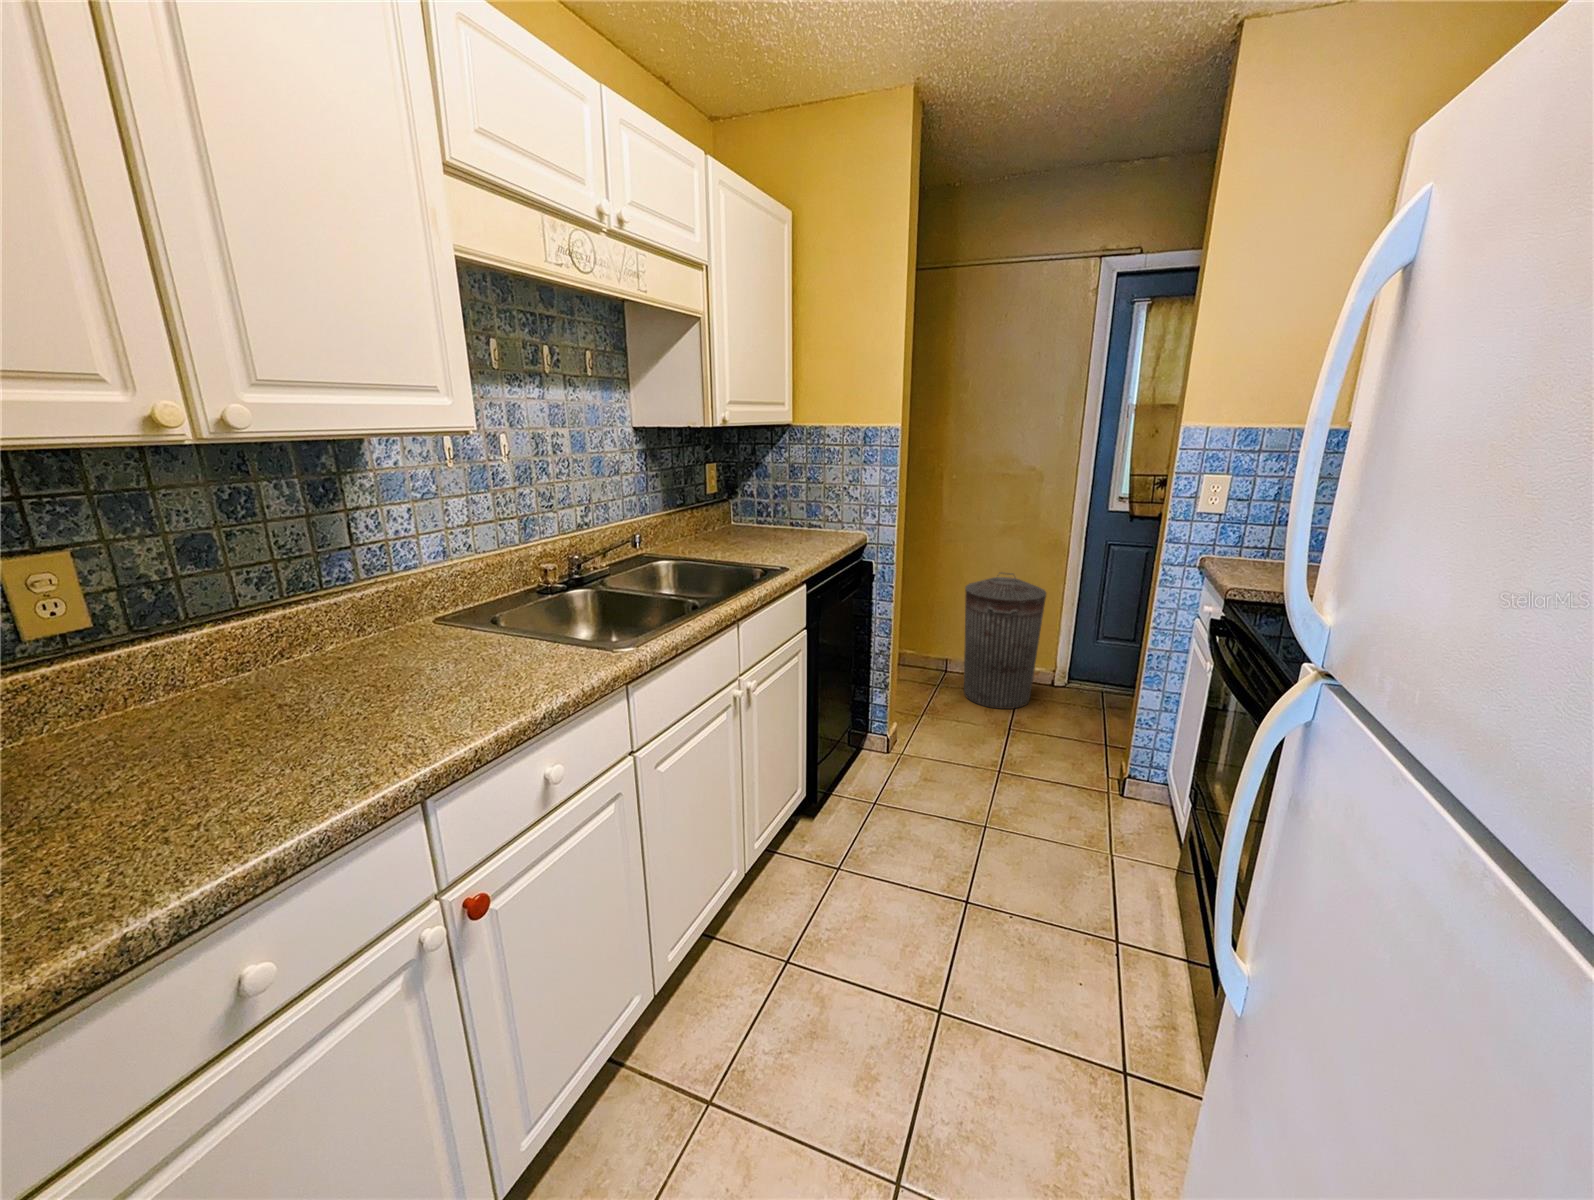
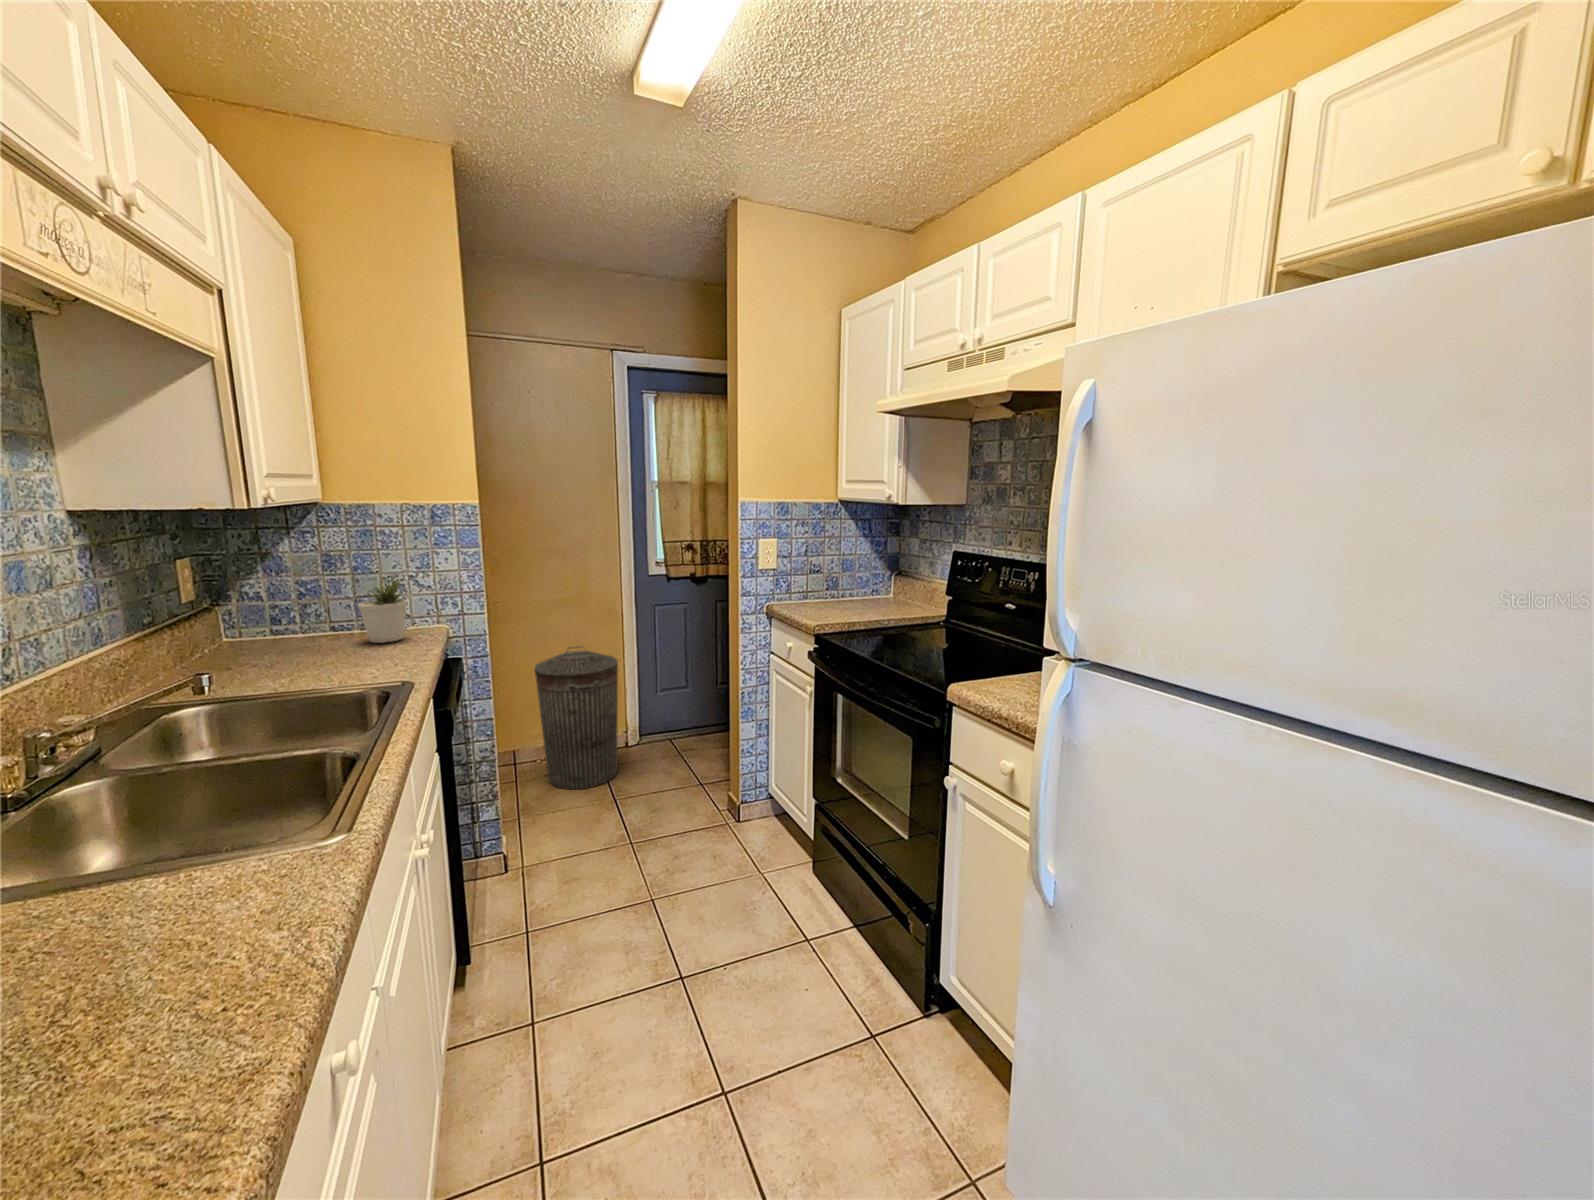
potted plant: none [797,485,830,539] -> present [358,577,407,643]

